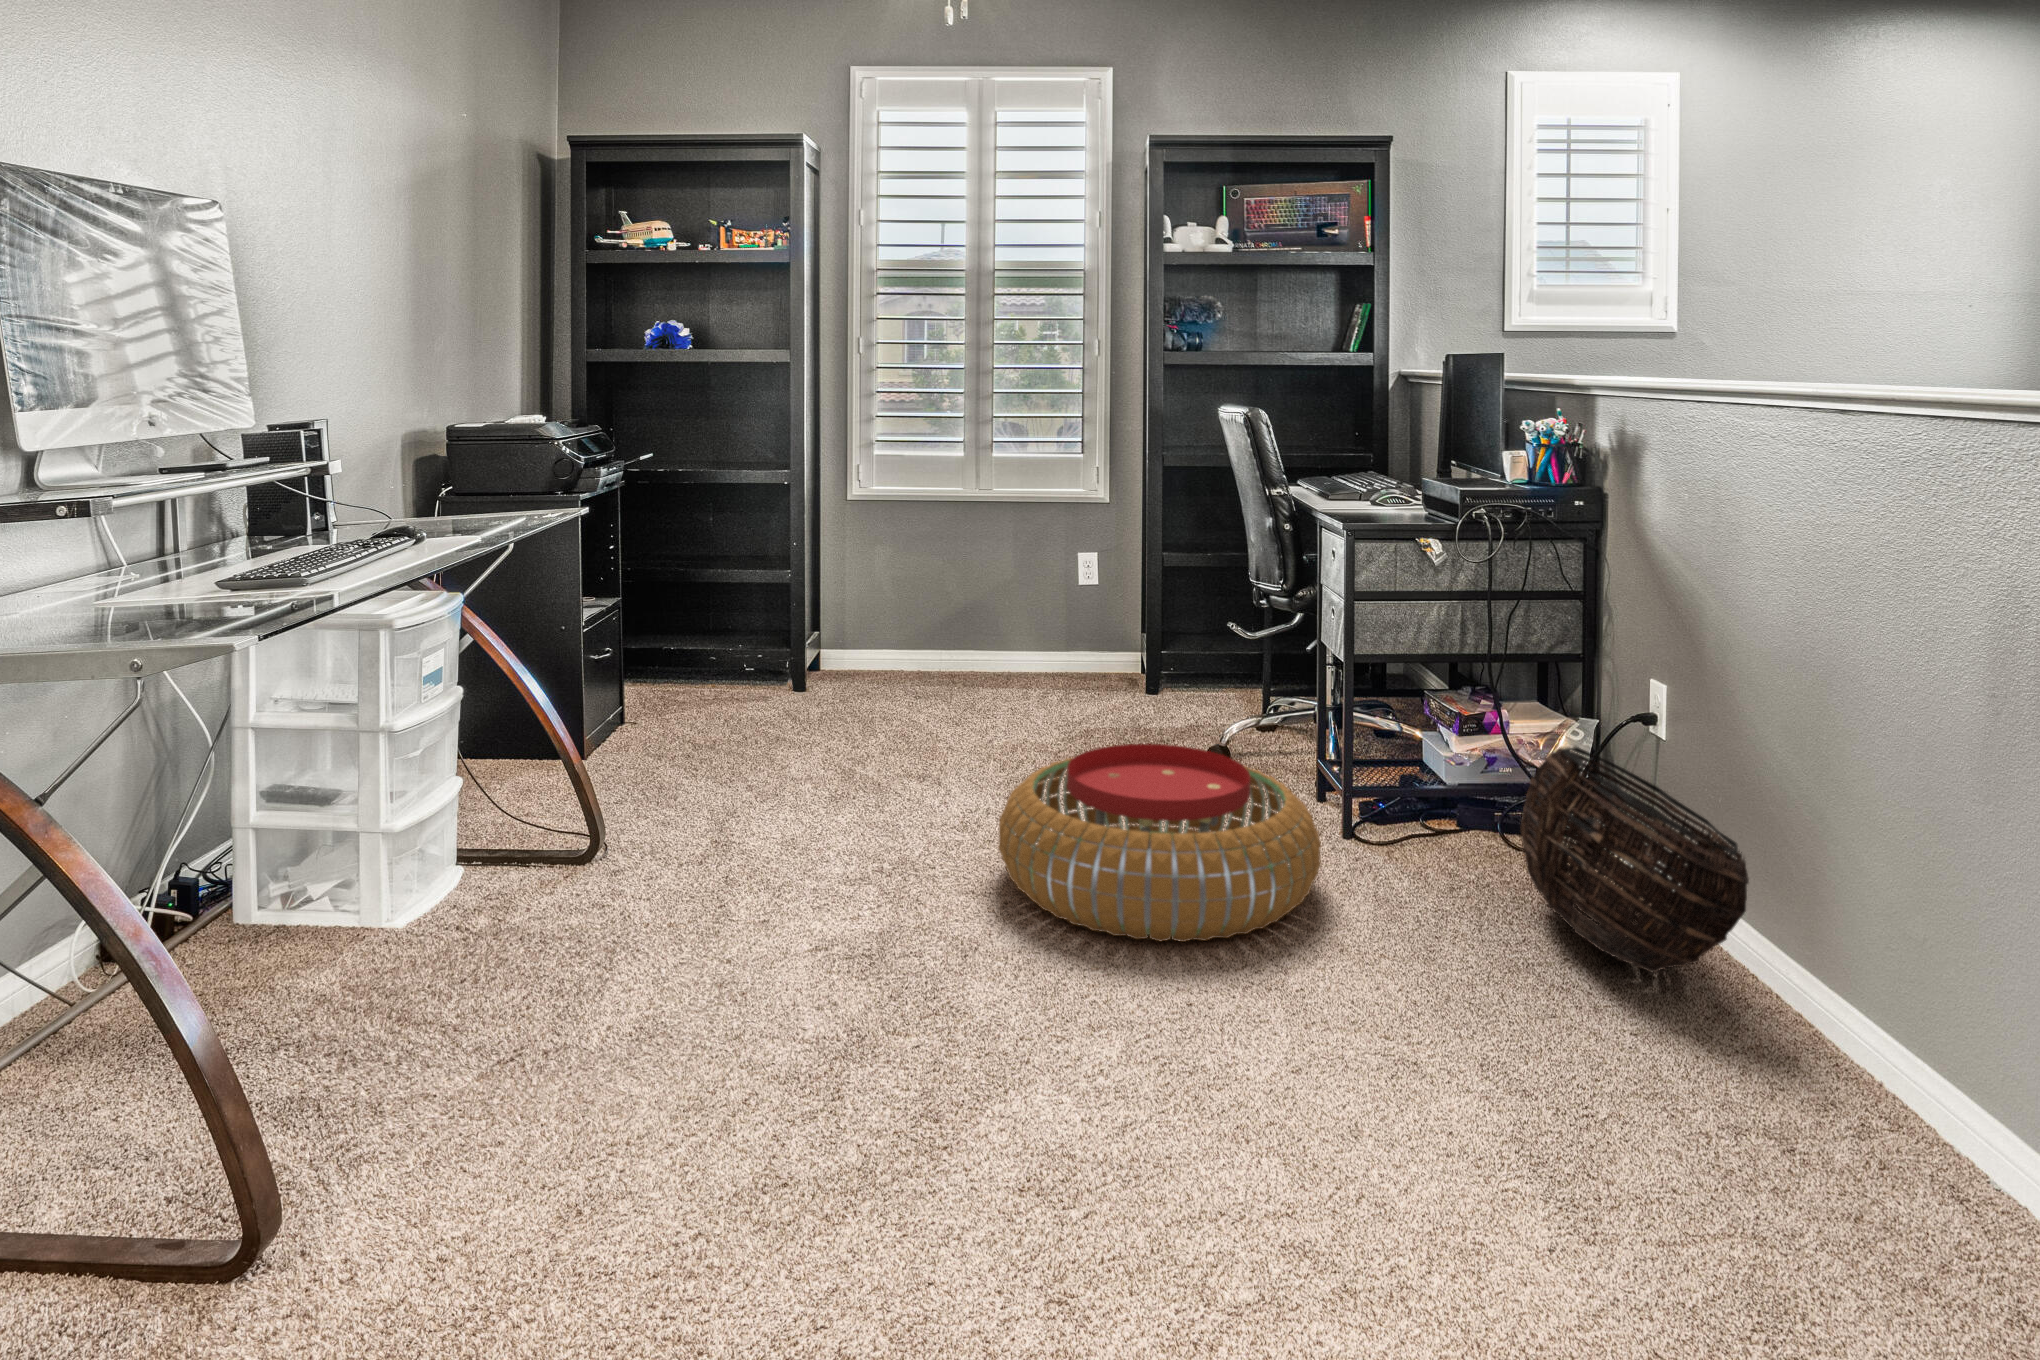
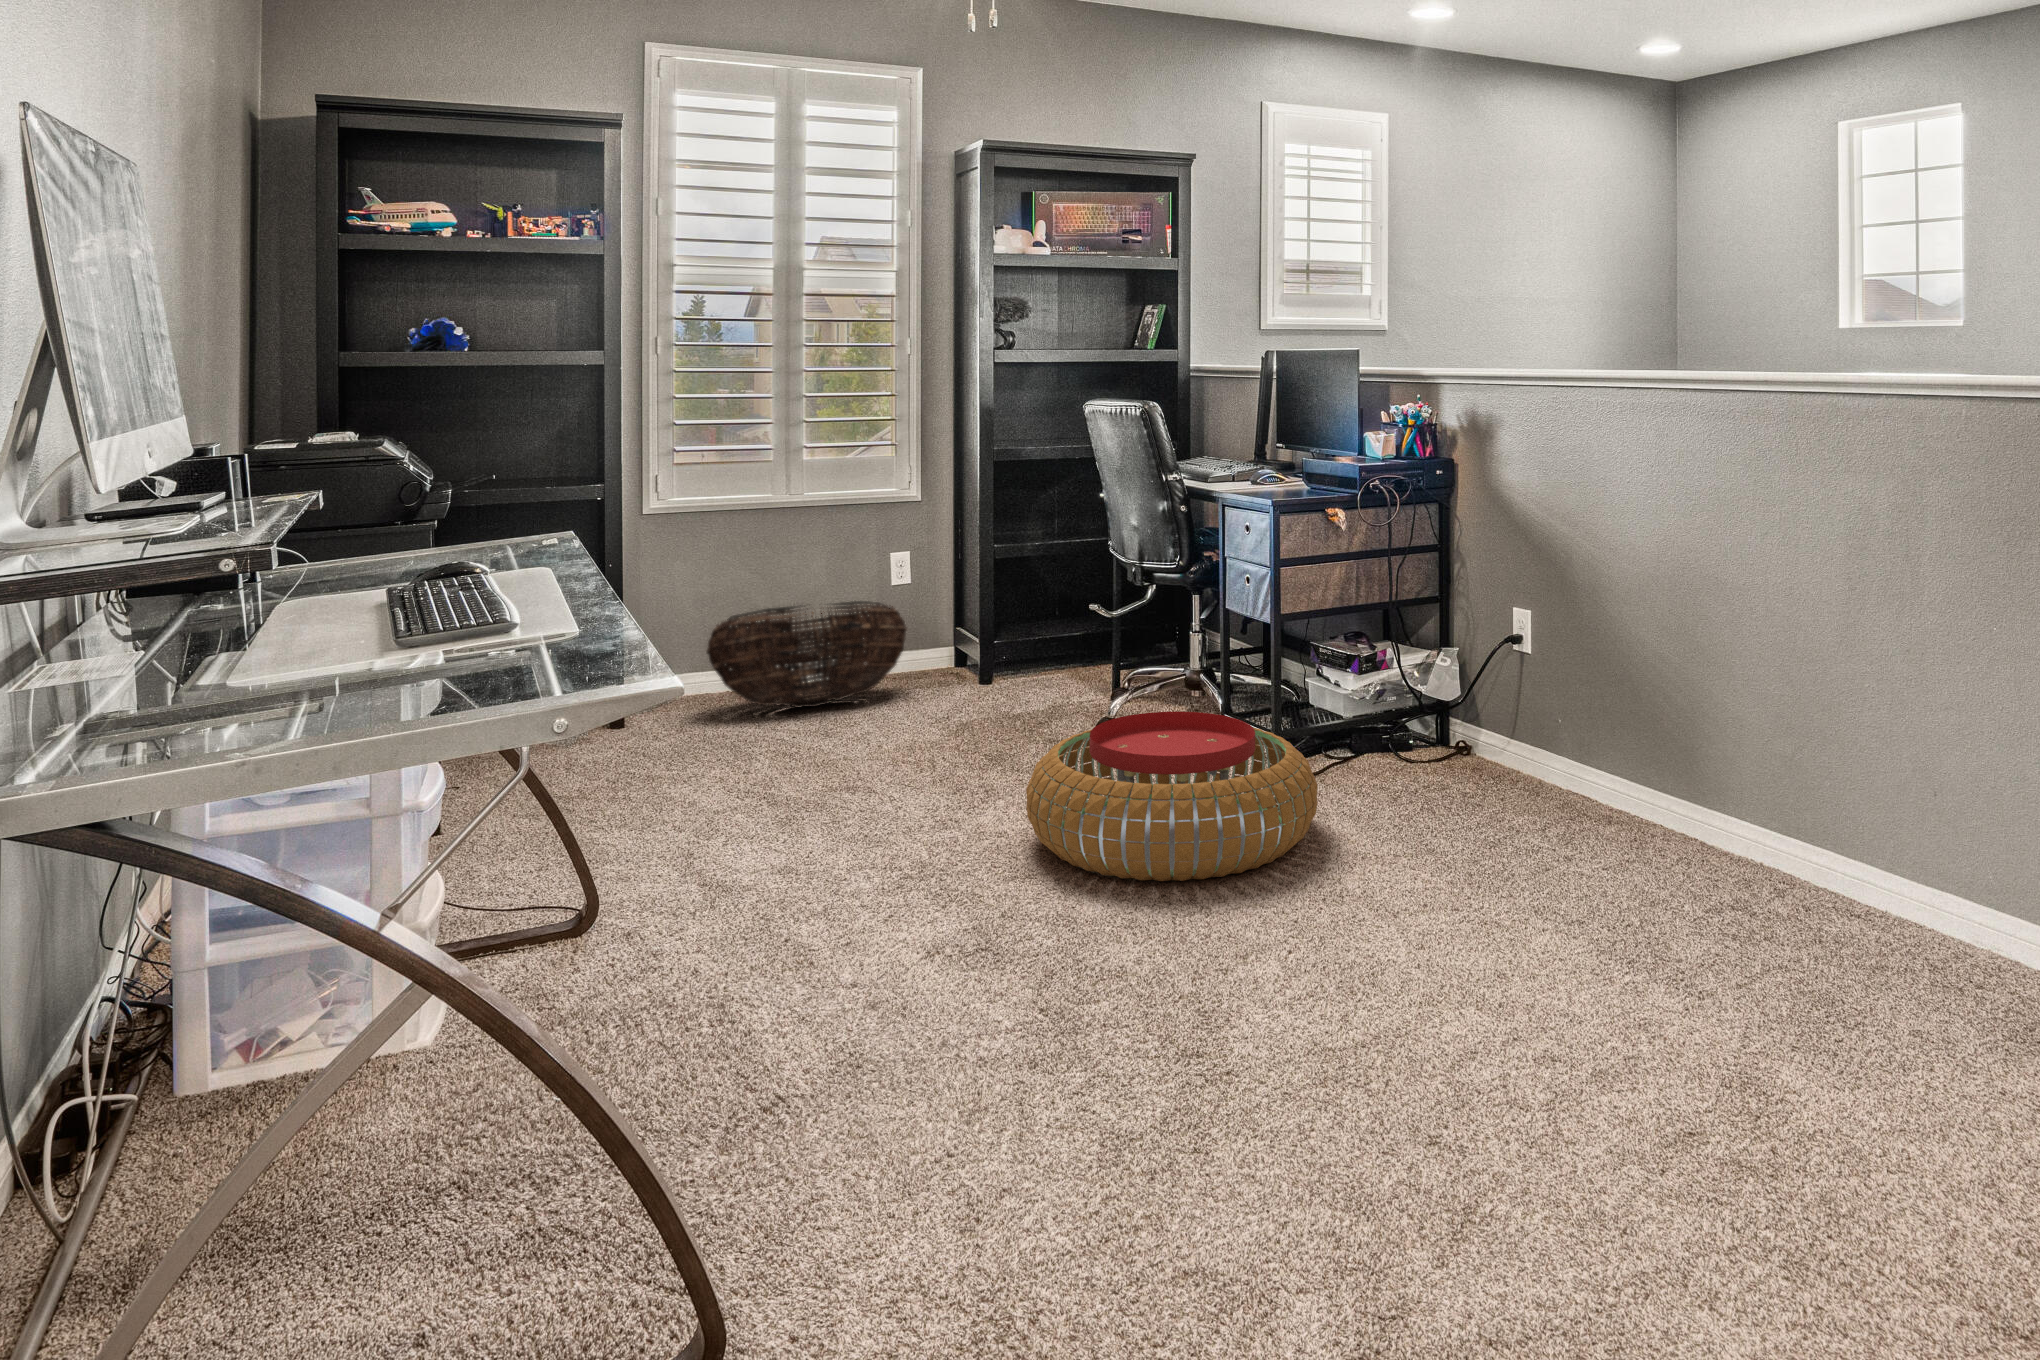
basket: present [1520,747,1749,972] -> present [707,601,907,707]

